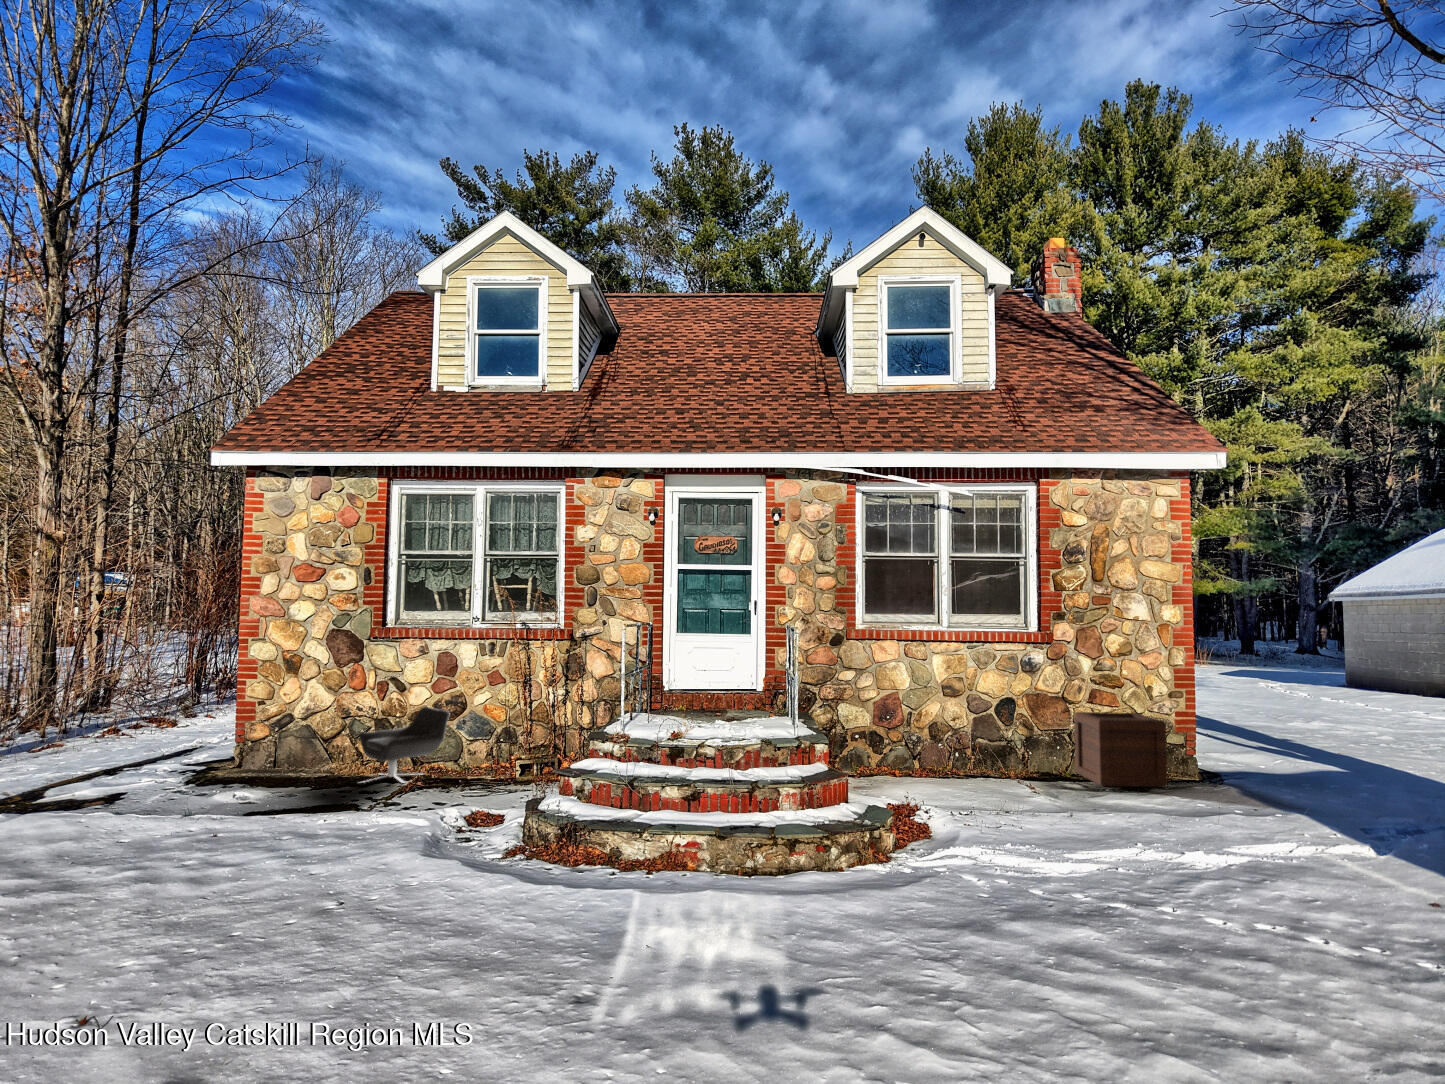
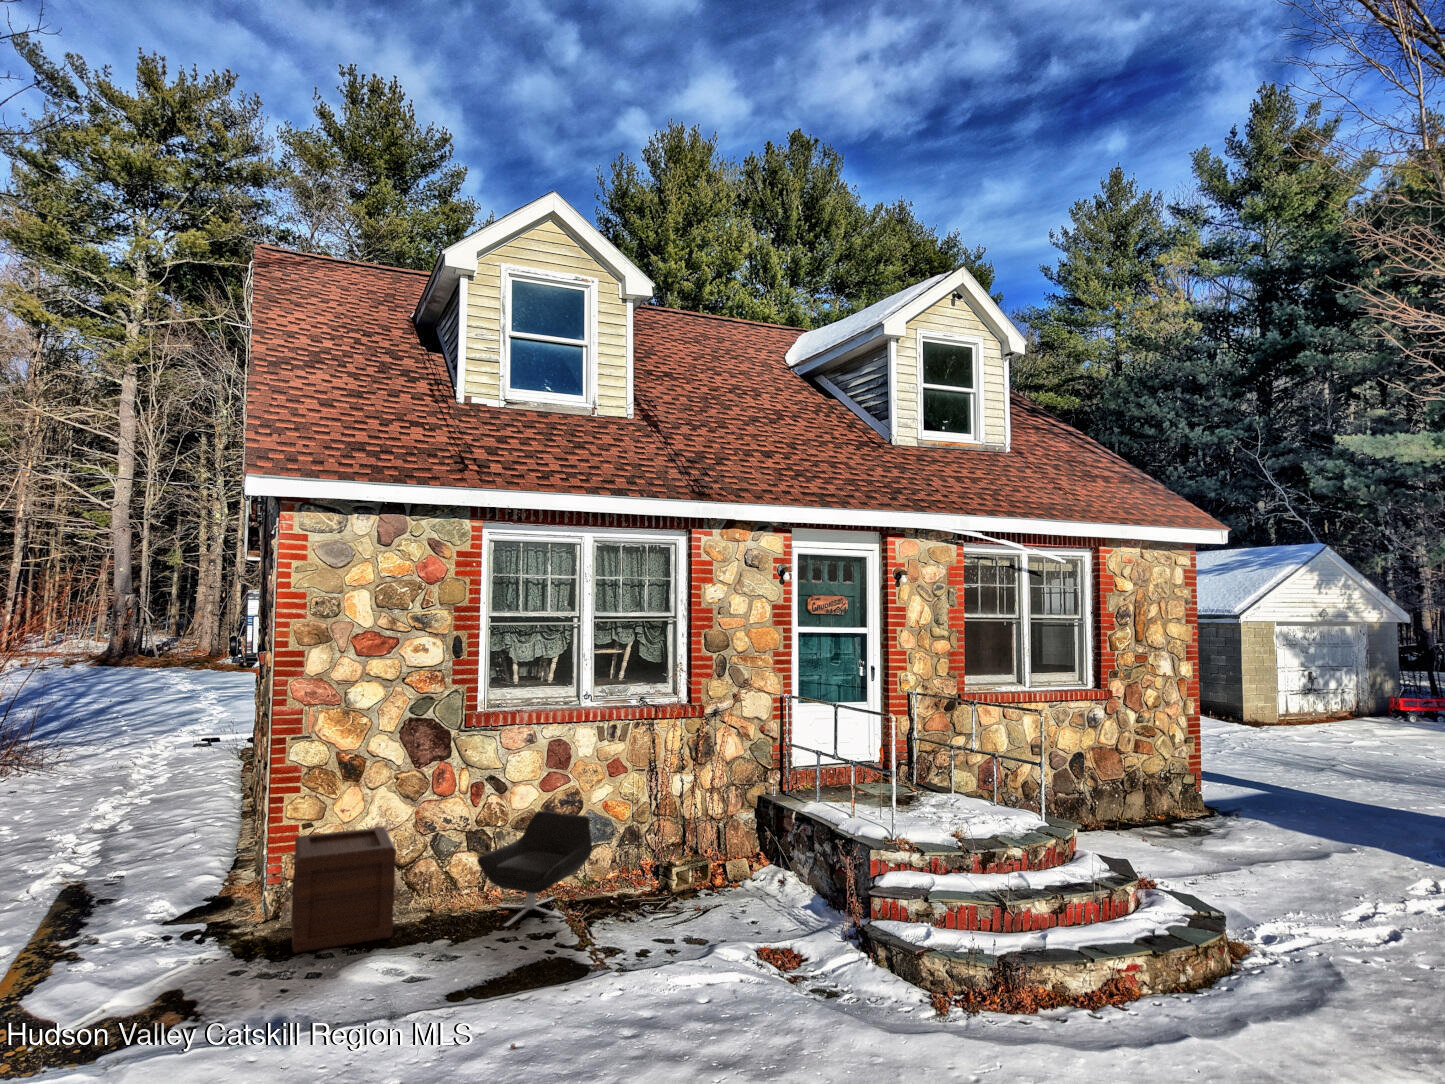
wooden crate: present [1074,712,1168,787] -> present [291,827,396,953]

